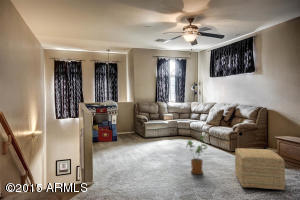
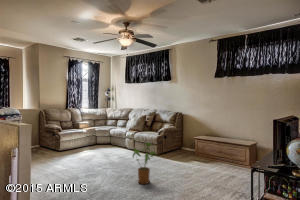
ottoman: present [235,148,285,191] -> none [178,150,224,188]

